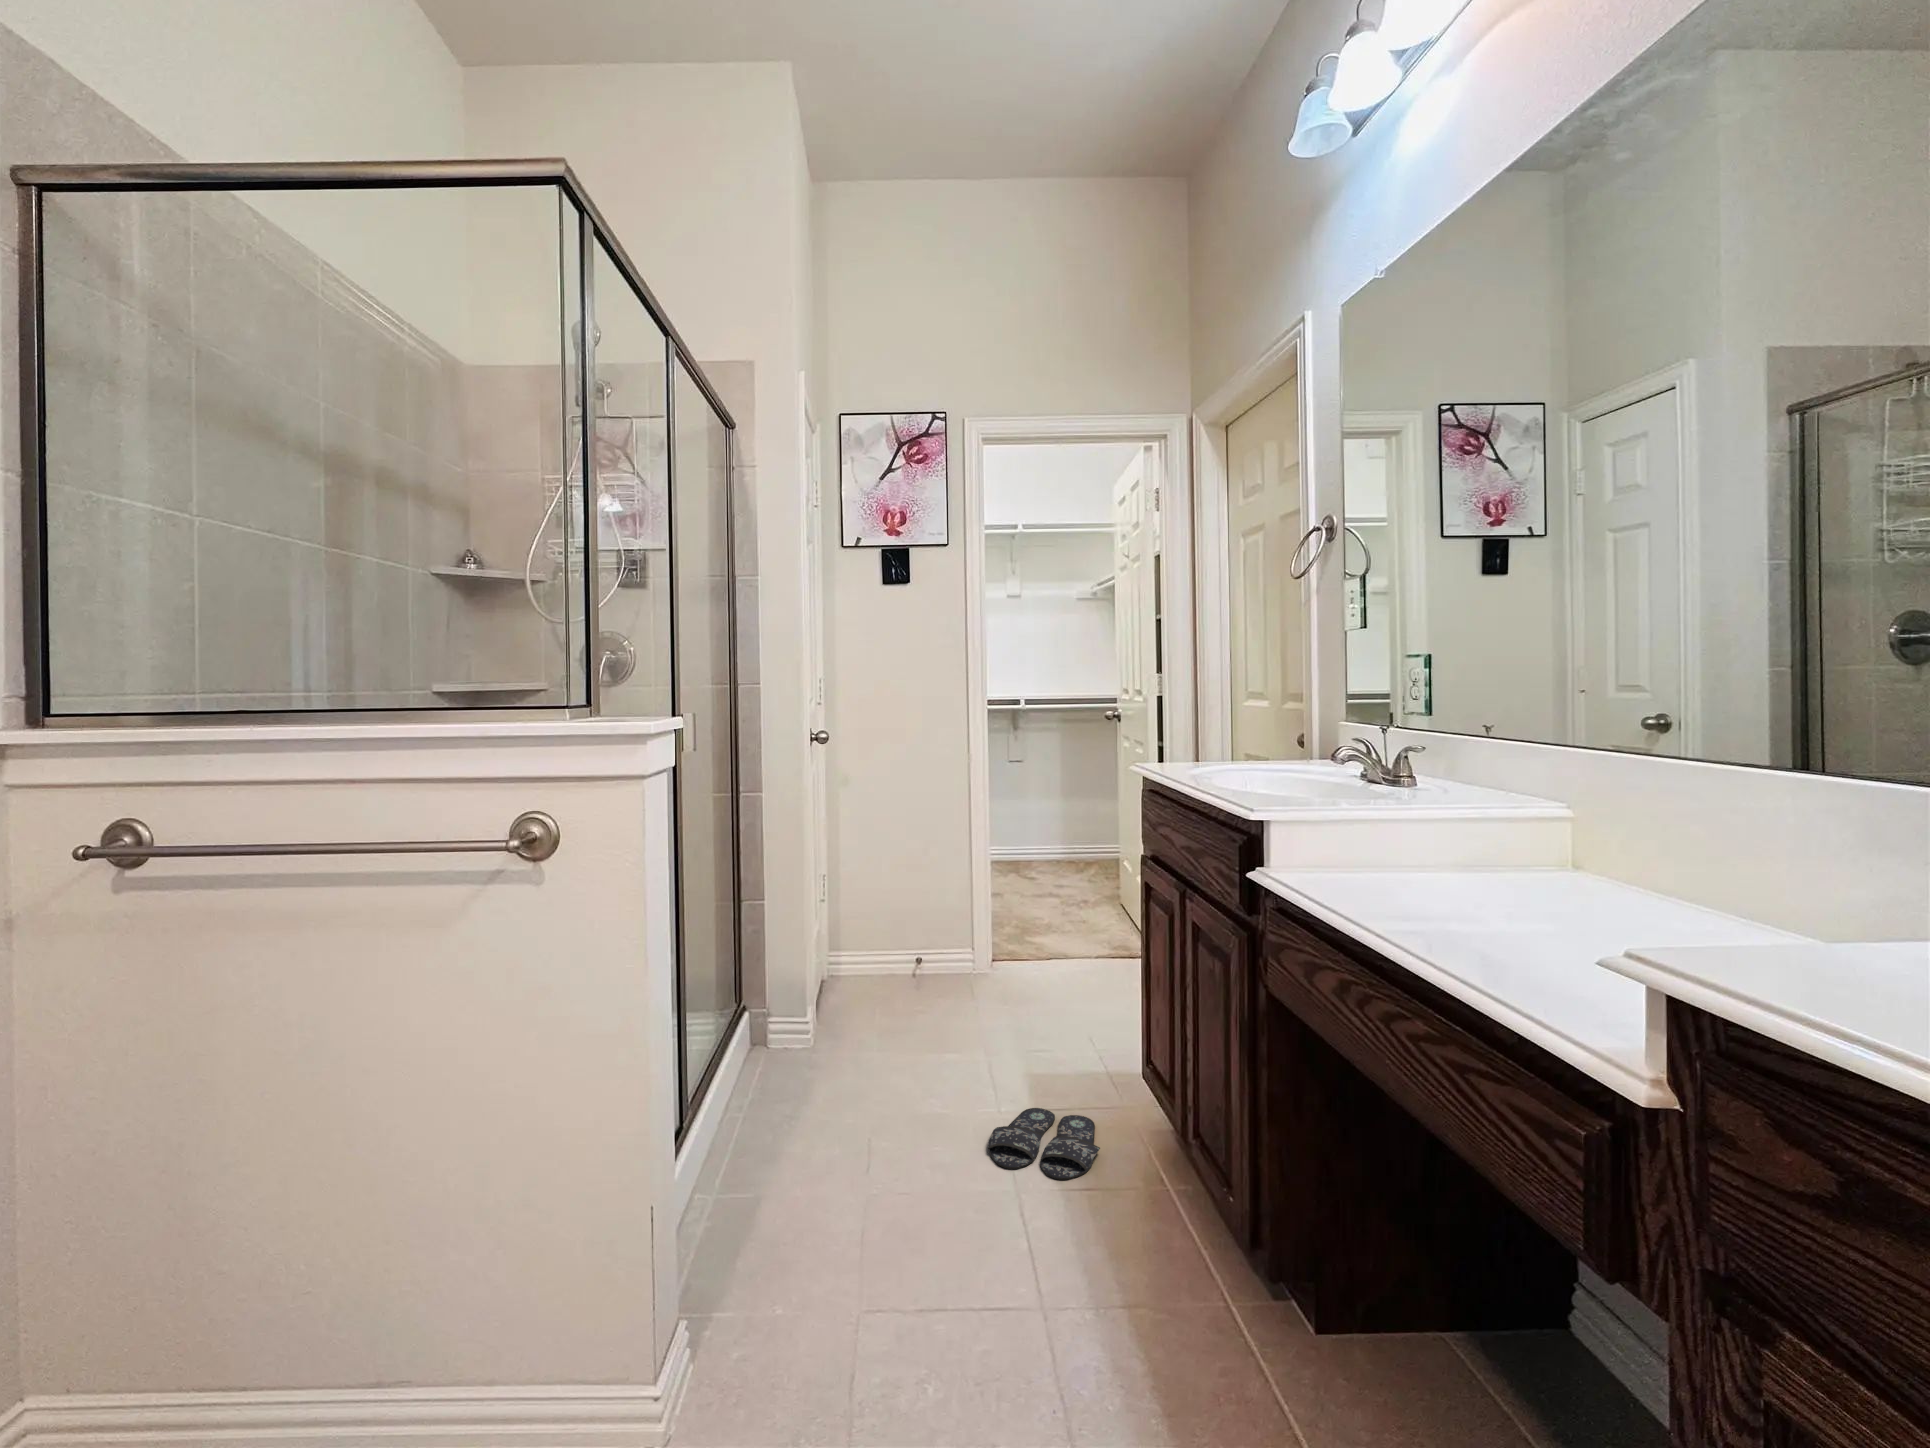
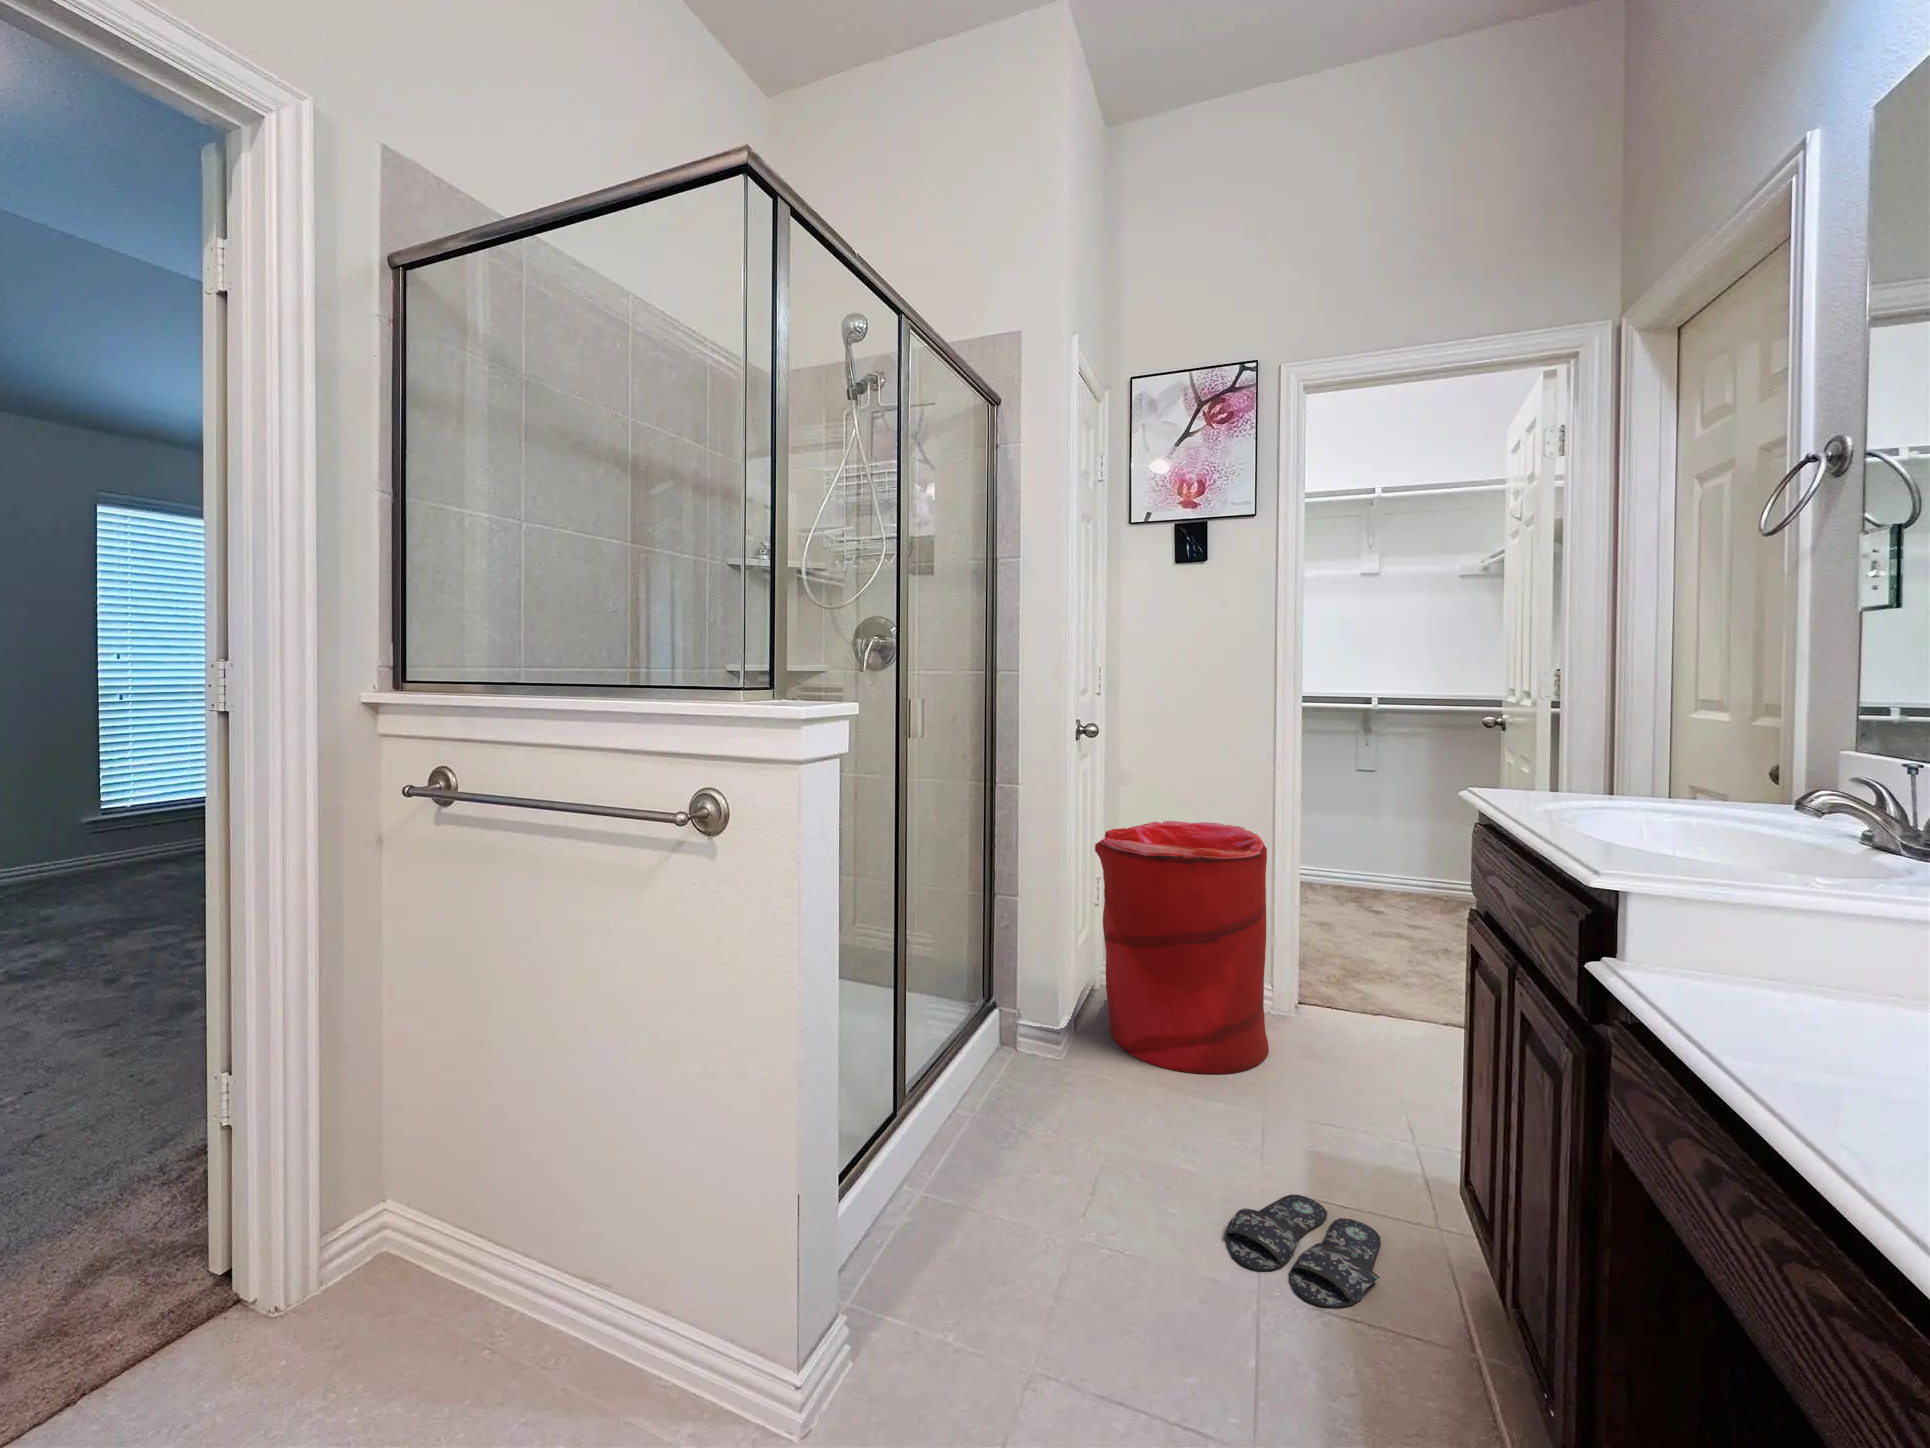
laundry hamper: none [829,816,982,1038] -> present [1095,821,1269,1074]

